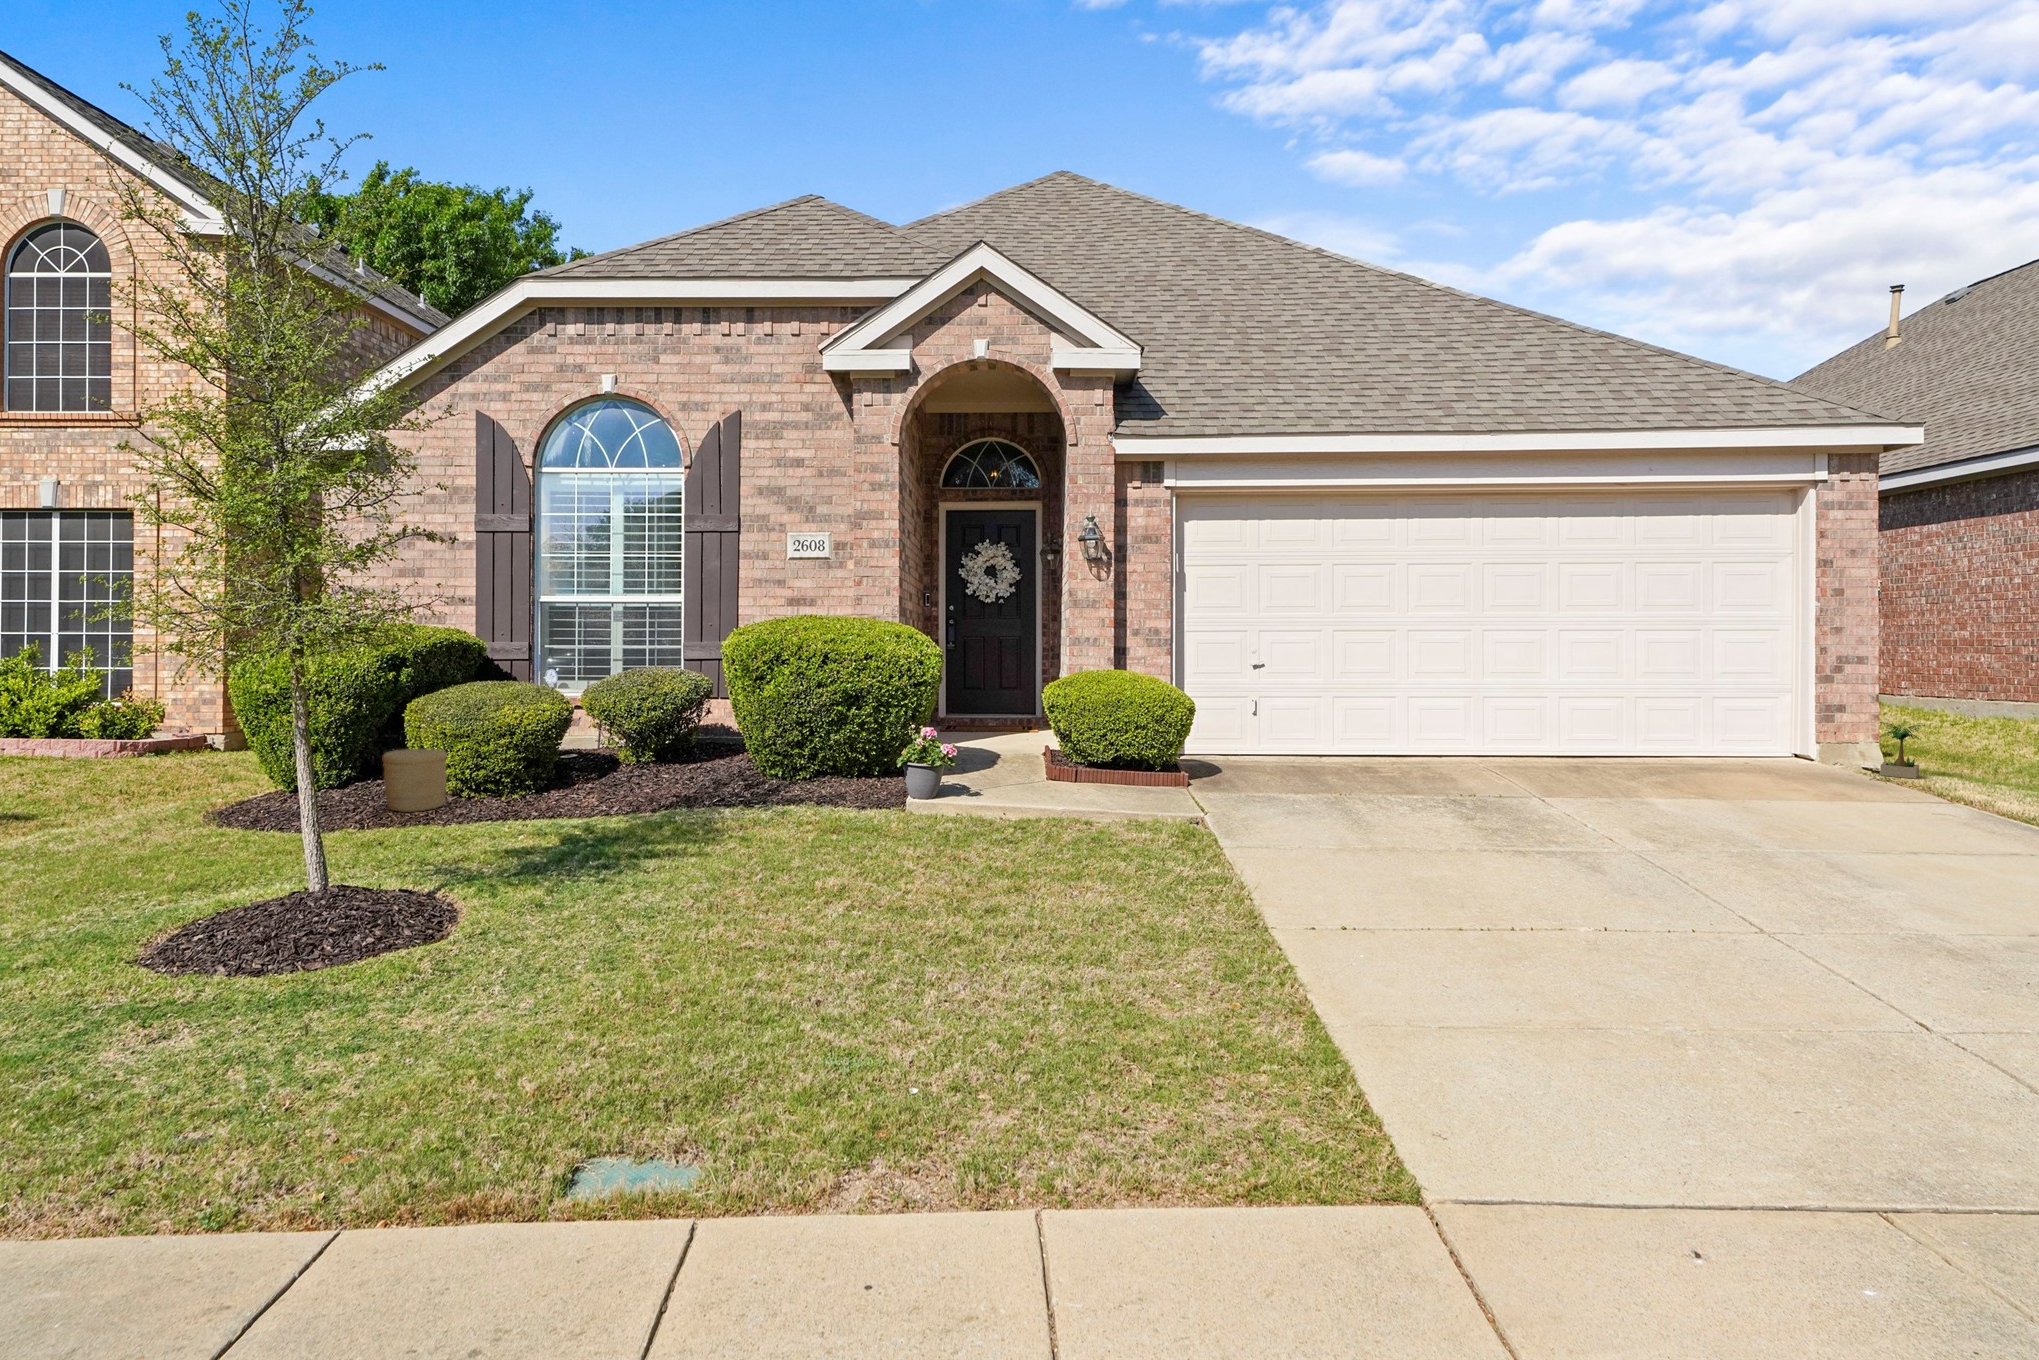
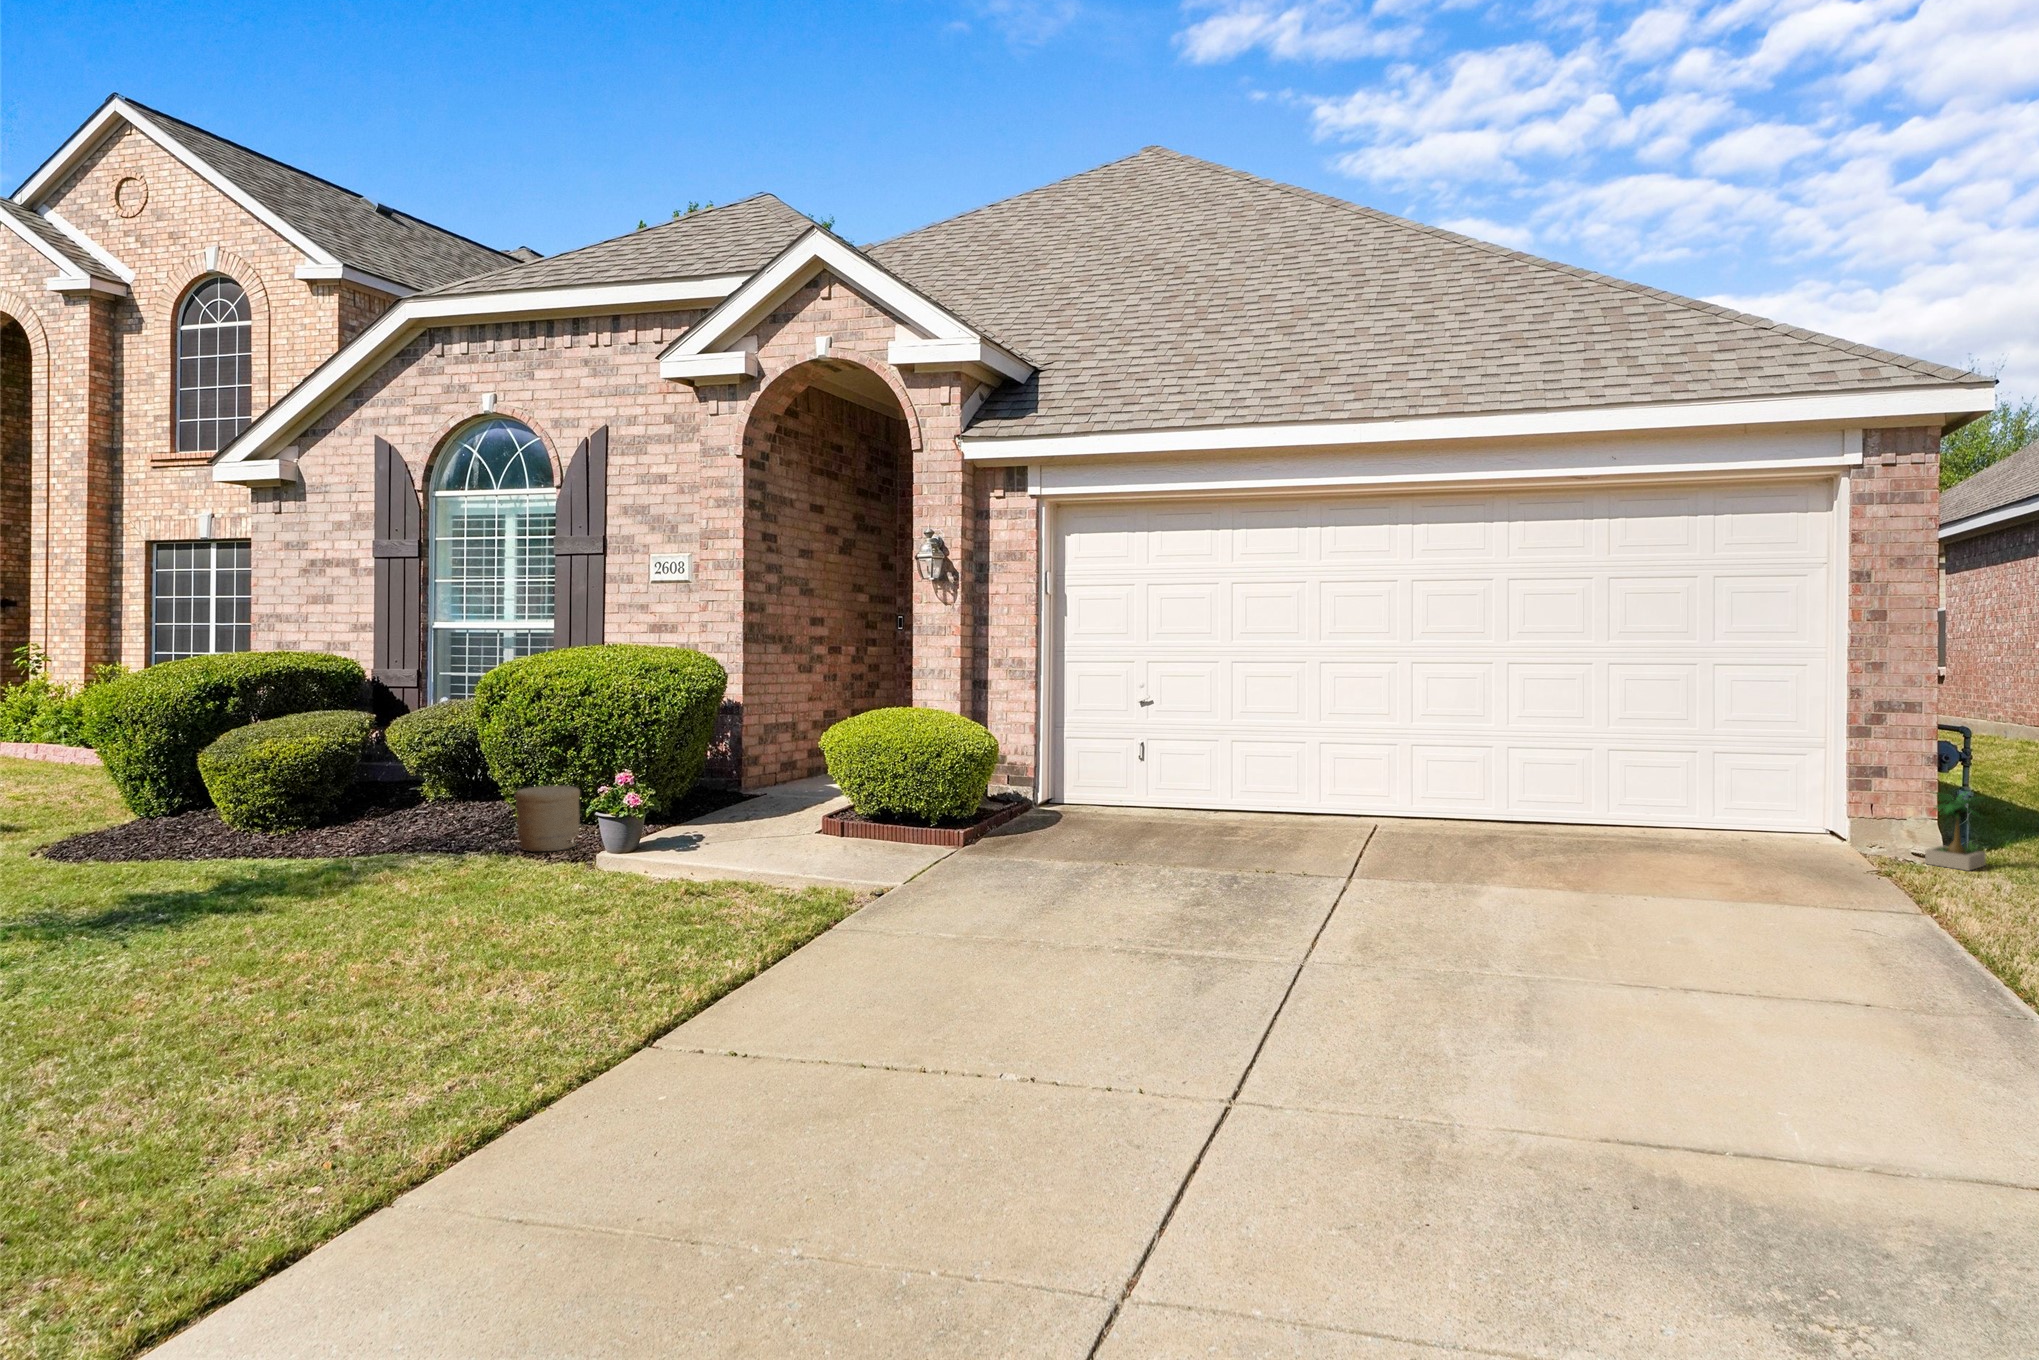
woven basket: present [382,749,447,812] -> present [515,786,580,852]

